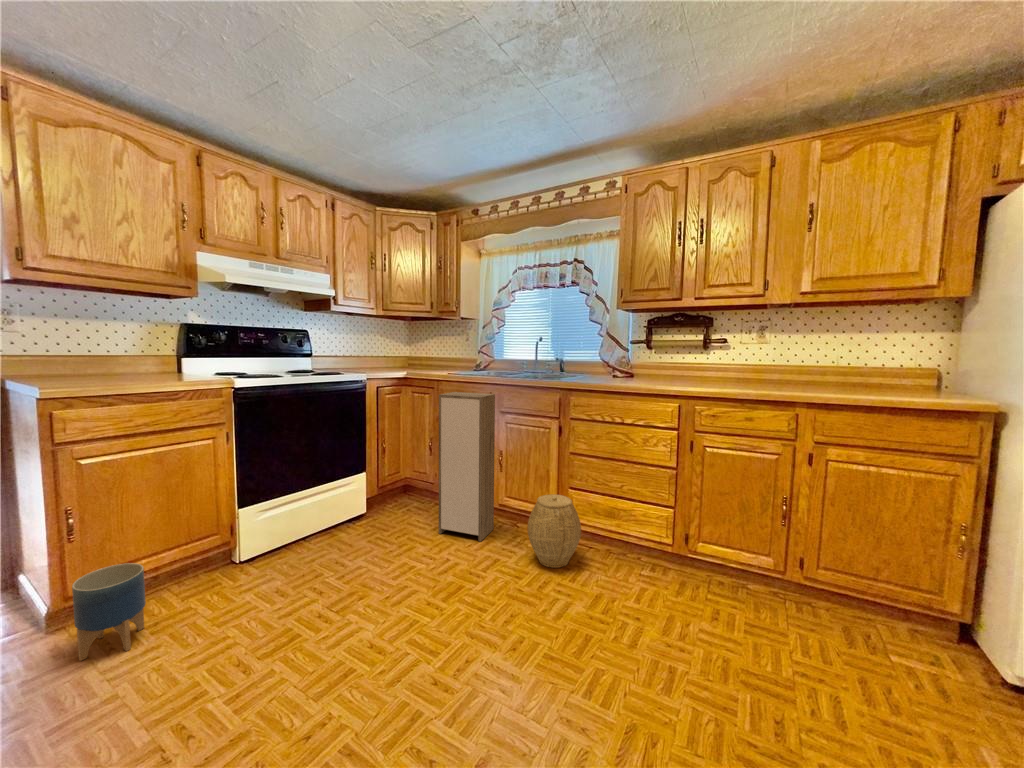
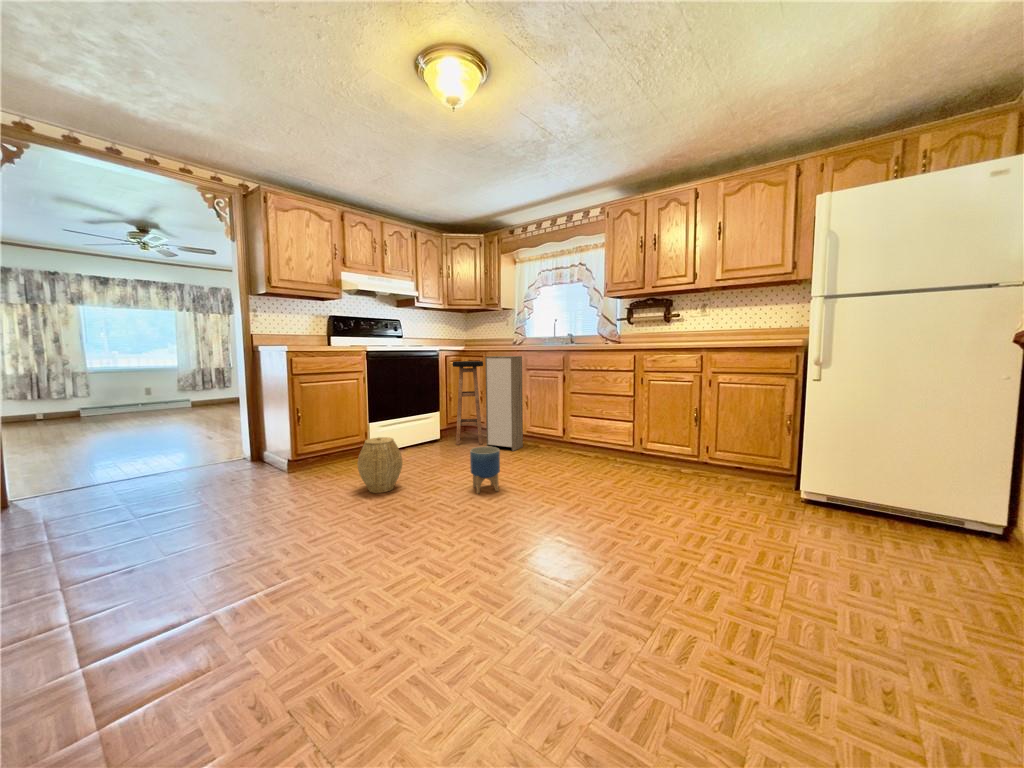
bar stool: none [387,396,434,527] -> present [453,361,483,445]
woven basket: present [528,494,581,568] -> present [358,437,402,493]
planter: present [72,563,146,661] -> present [470,447,500,494]

